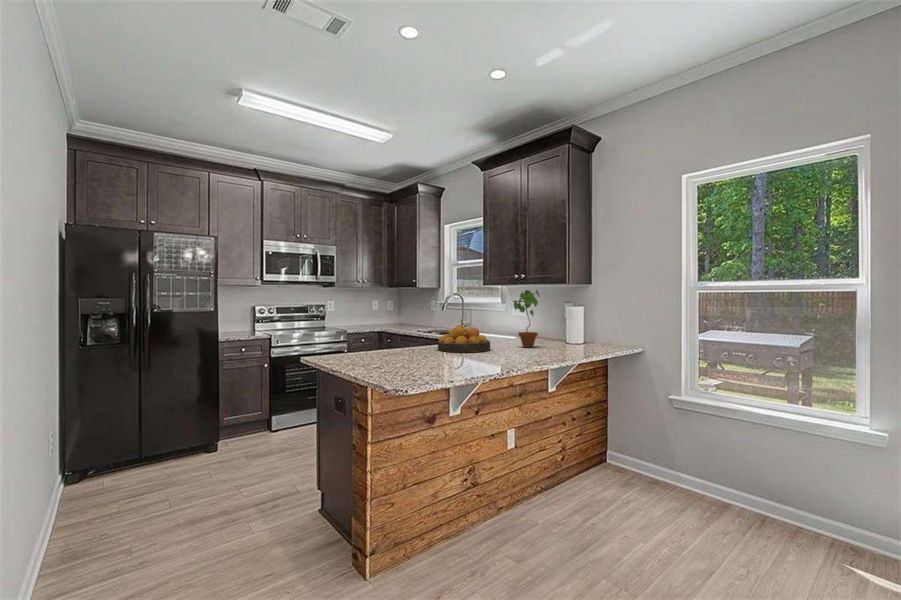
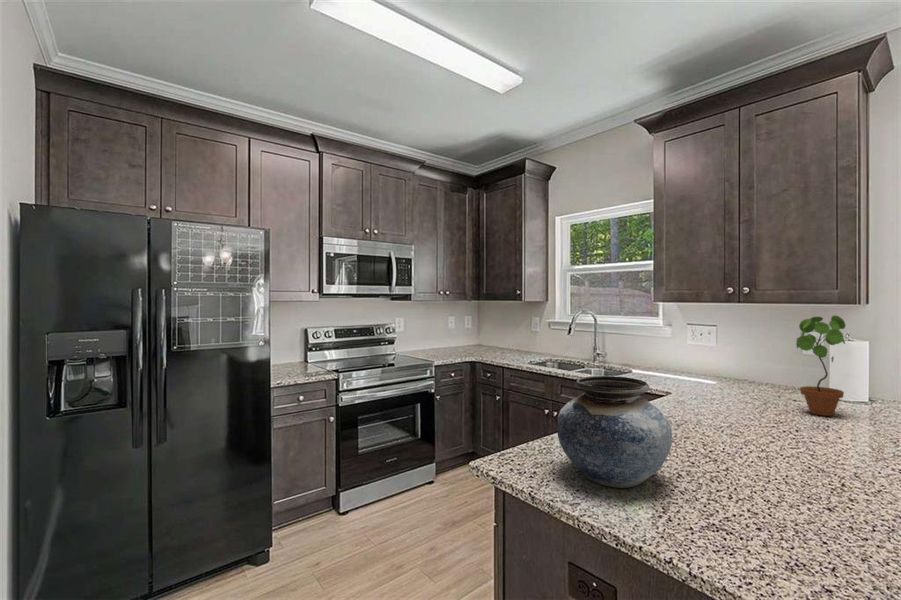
vase: none [327,314,378,361] -> present [557,376,672,488]
fruit bowl: present [438,325,490,352] -> none [681,379,796,439]

